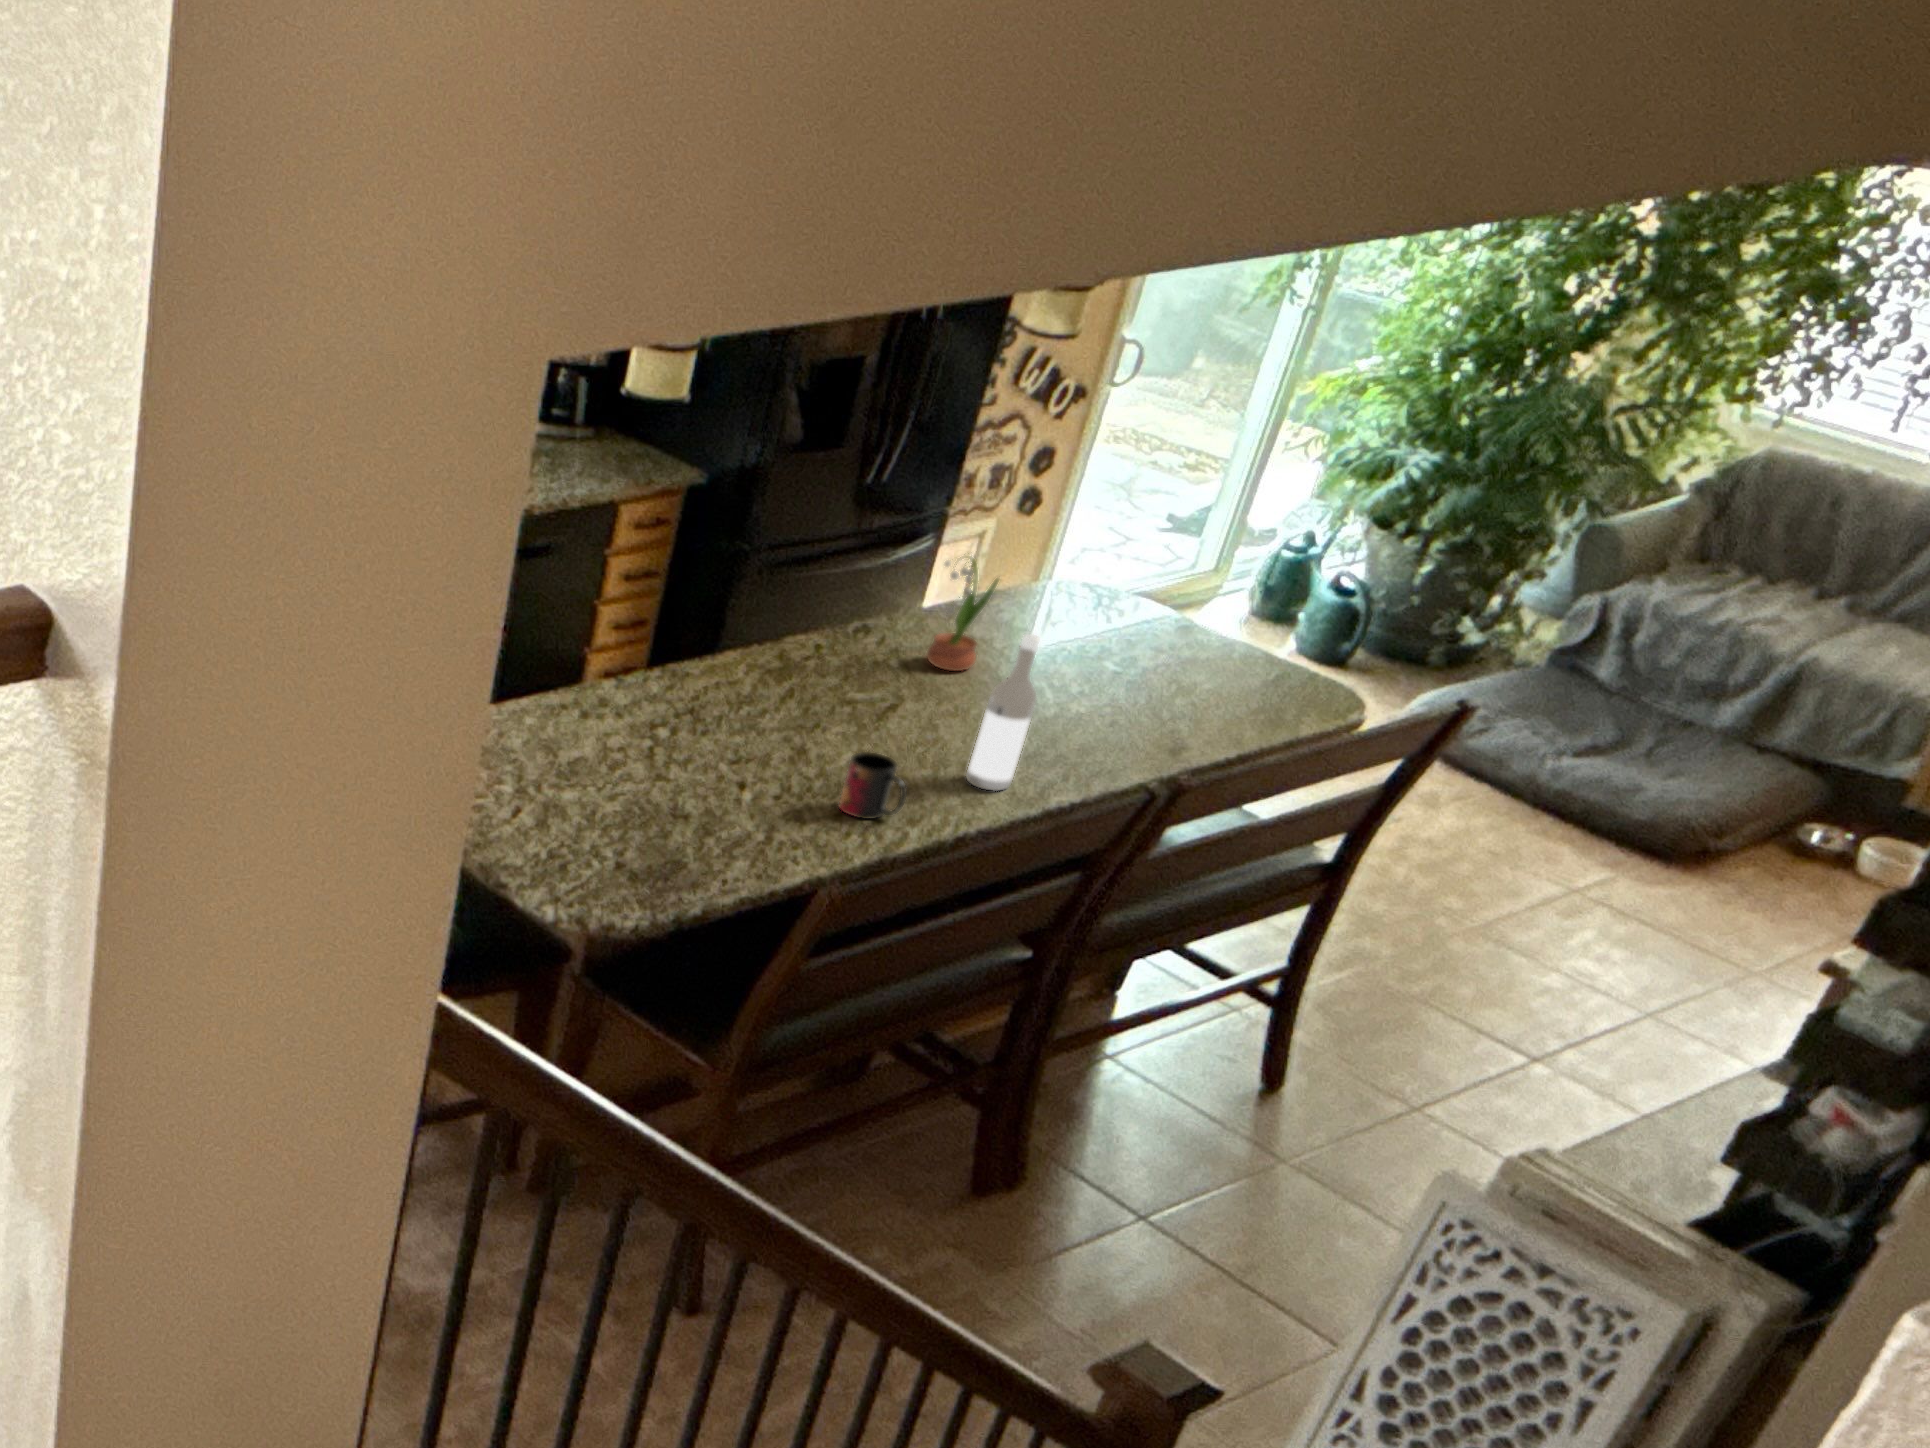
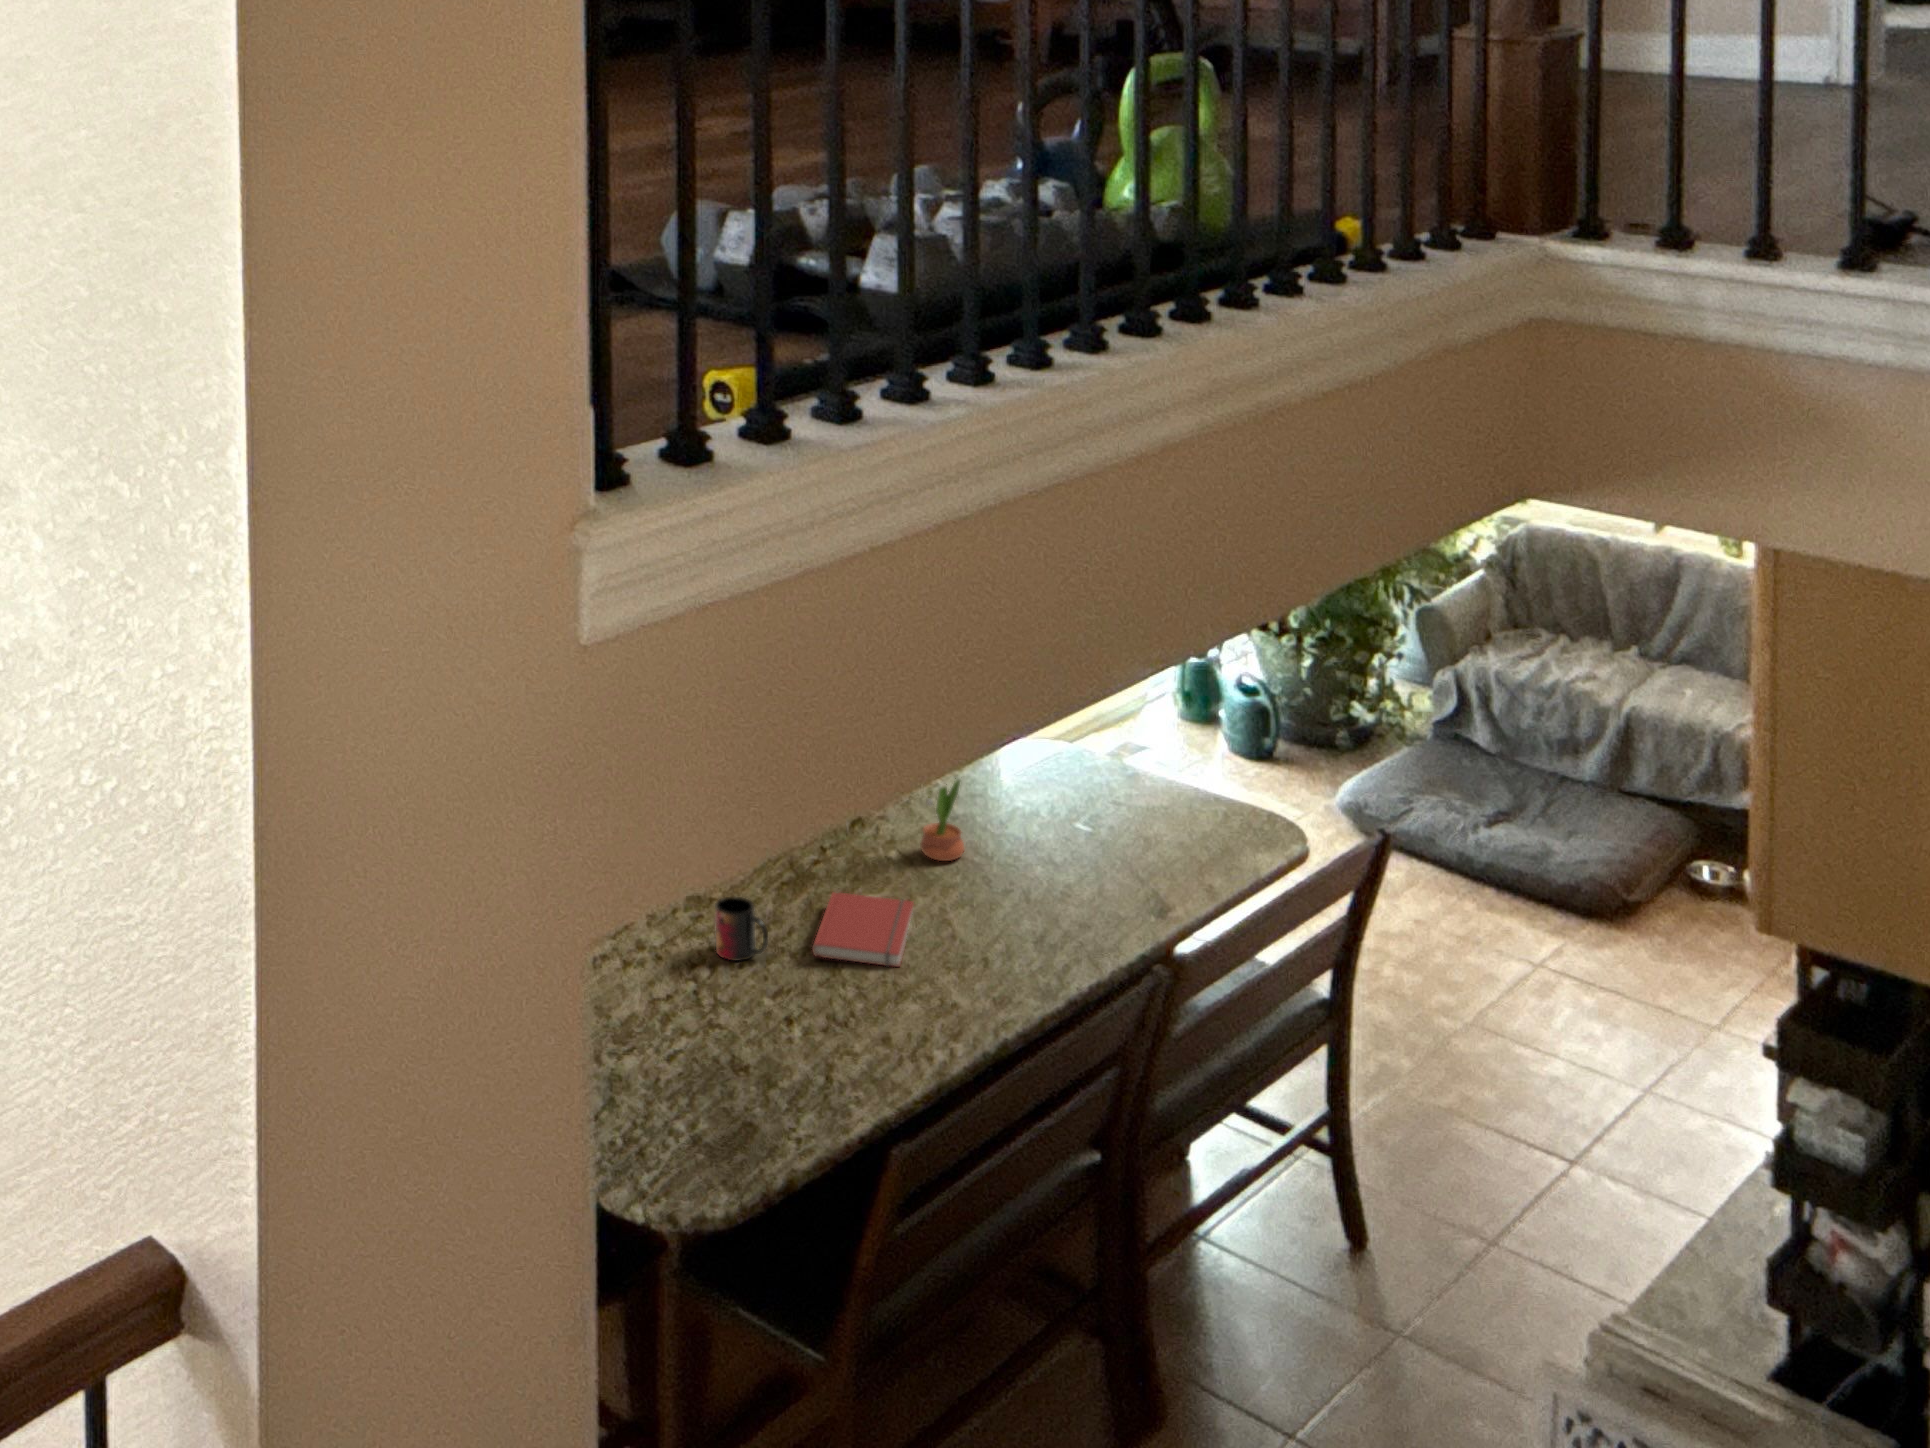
wine bottle: present [966,634,1040,791] -> none [987,833,1031,992]
book: none [782,679,905,754] -> present [812,893,914,967]
mug: present [839,752,907,819] -> present [715,897,768,961]

